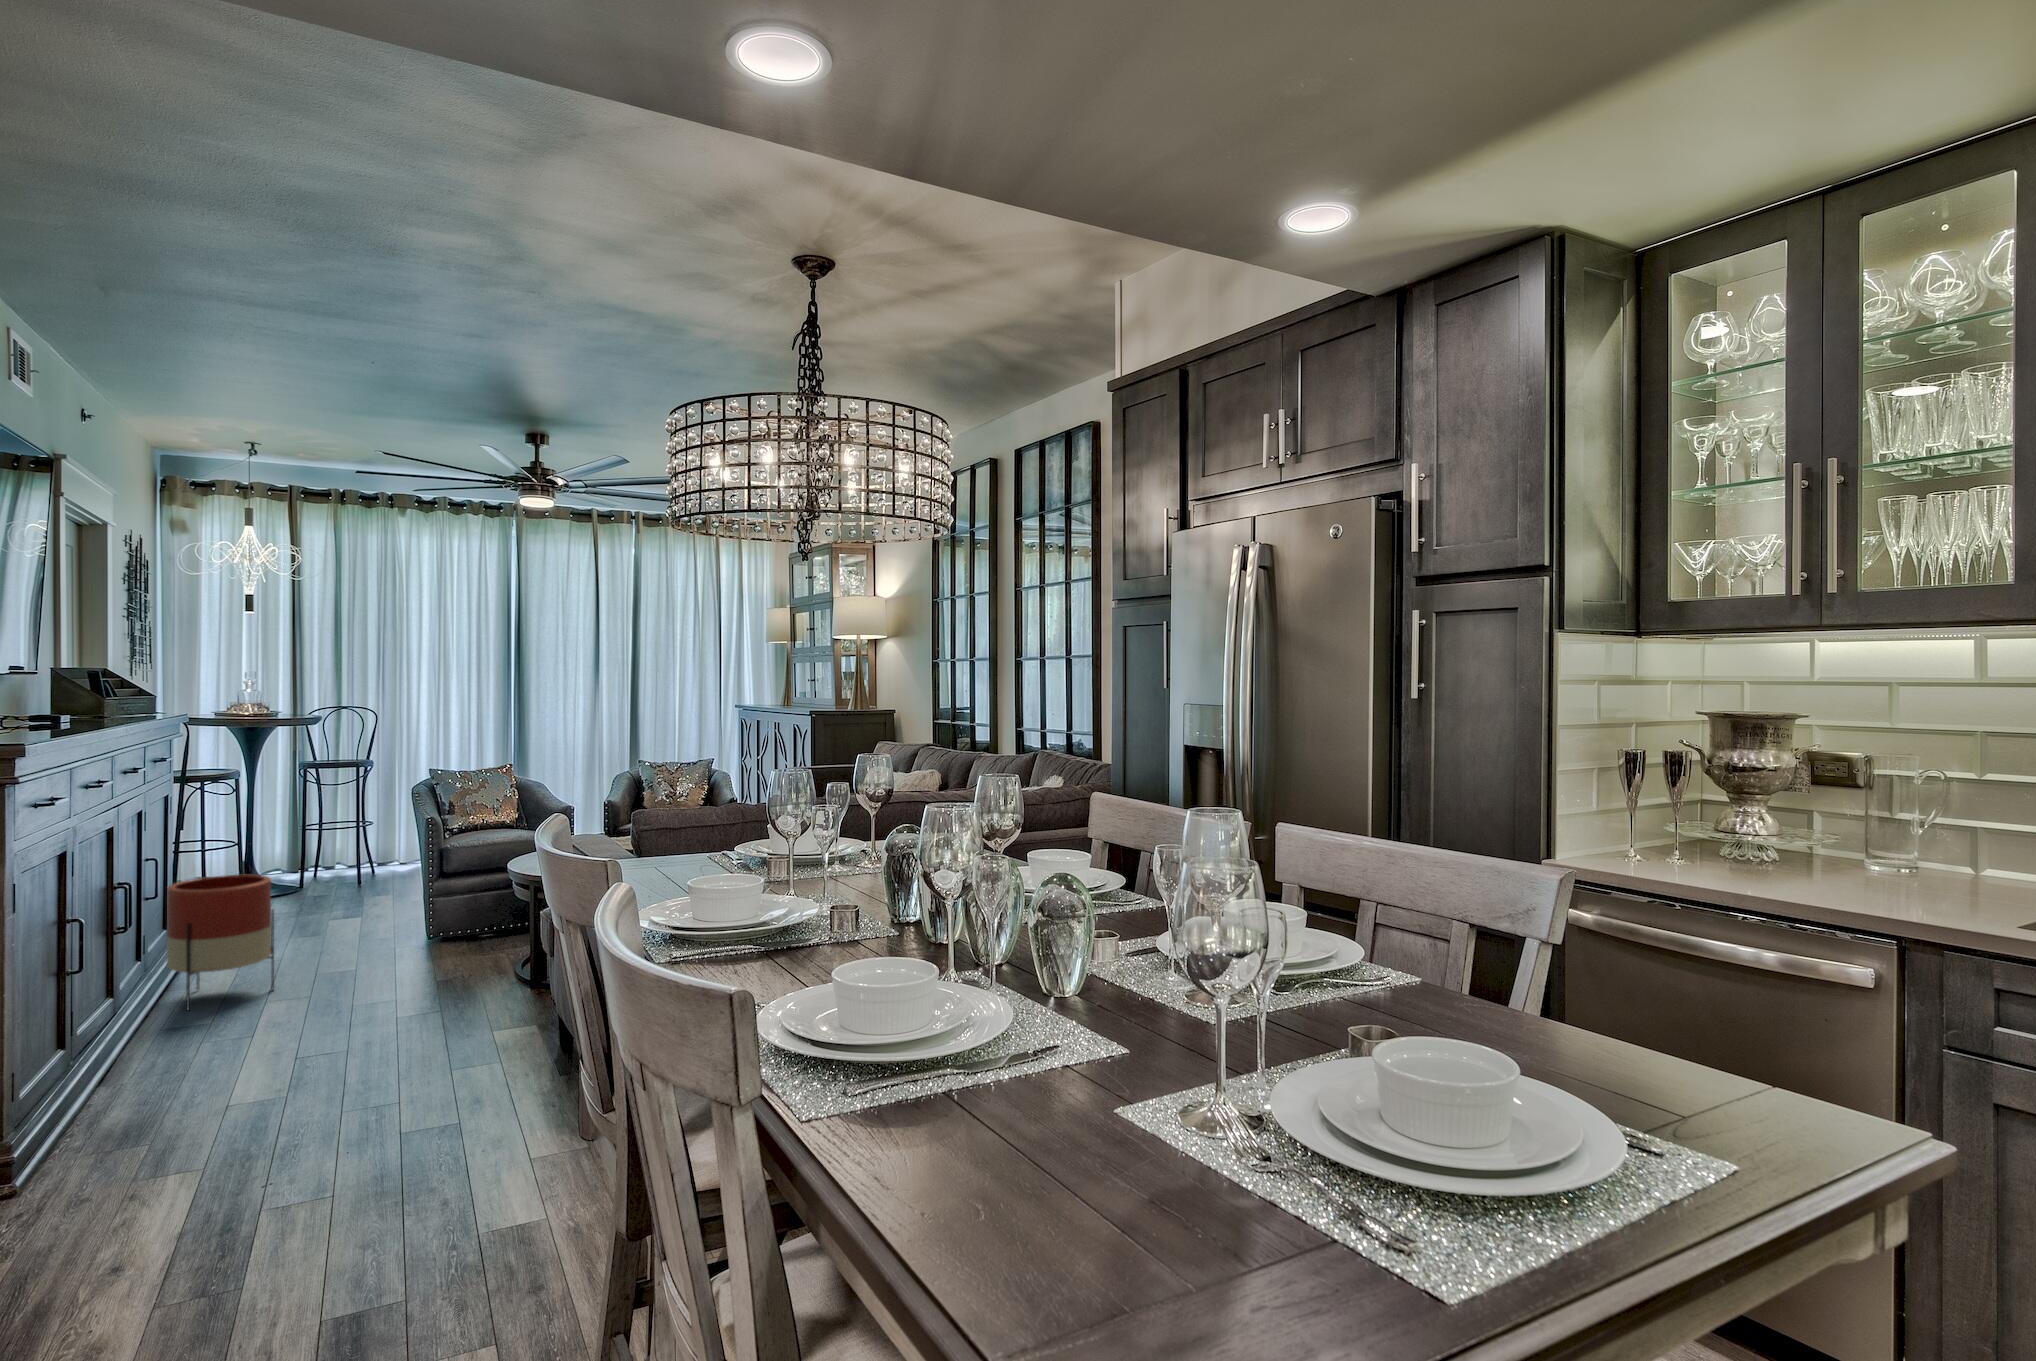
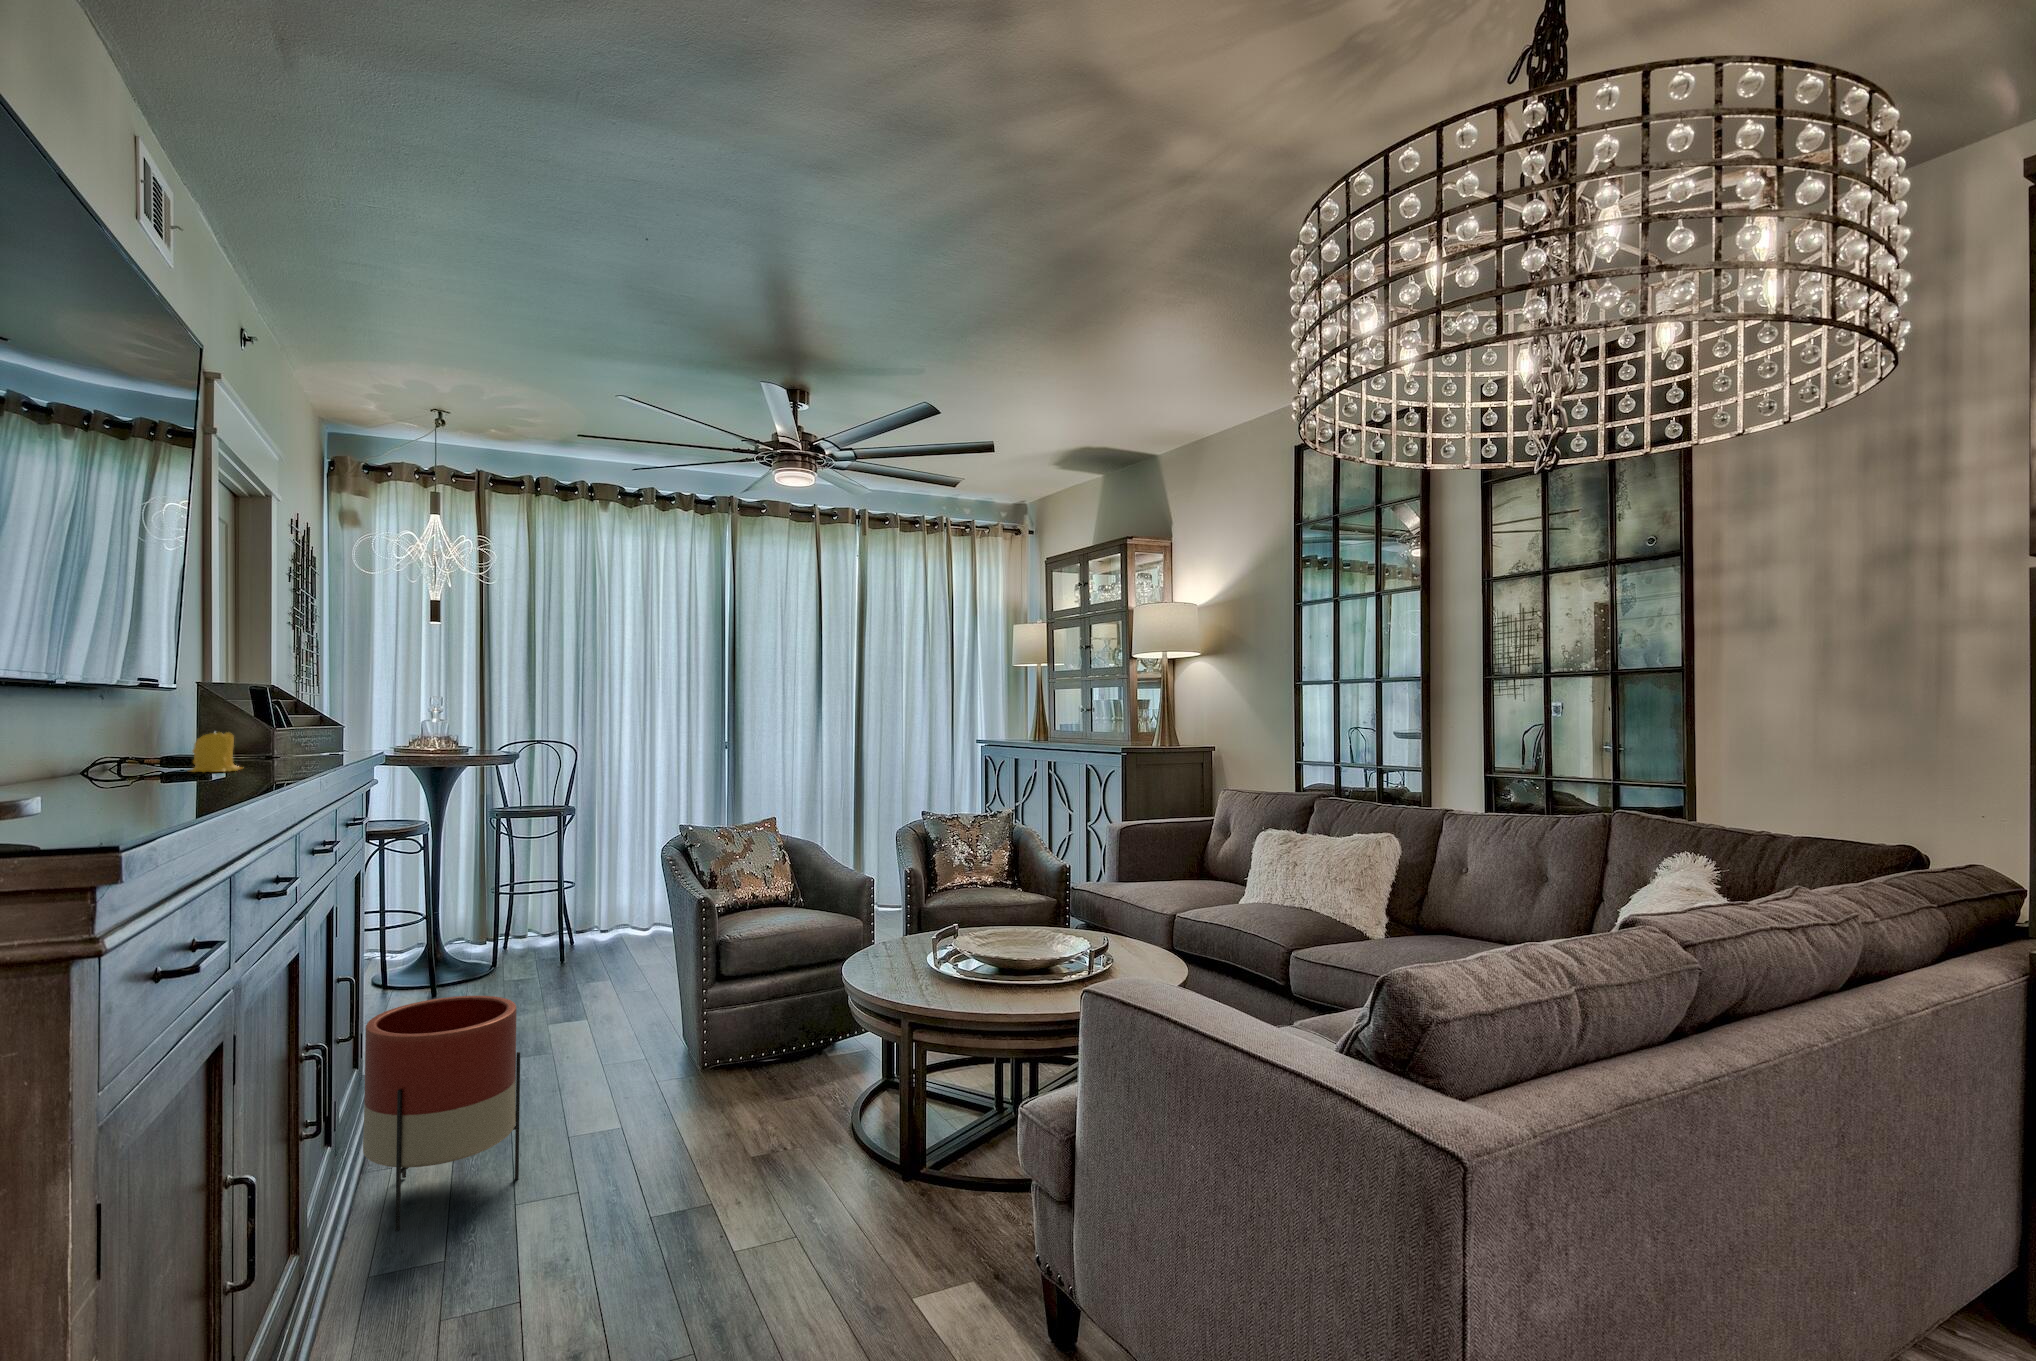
candle: none [47,700,81,724] -> present [190,732,242,772]

